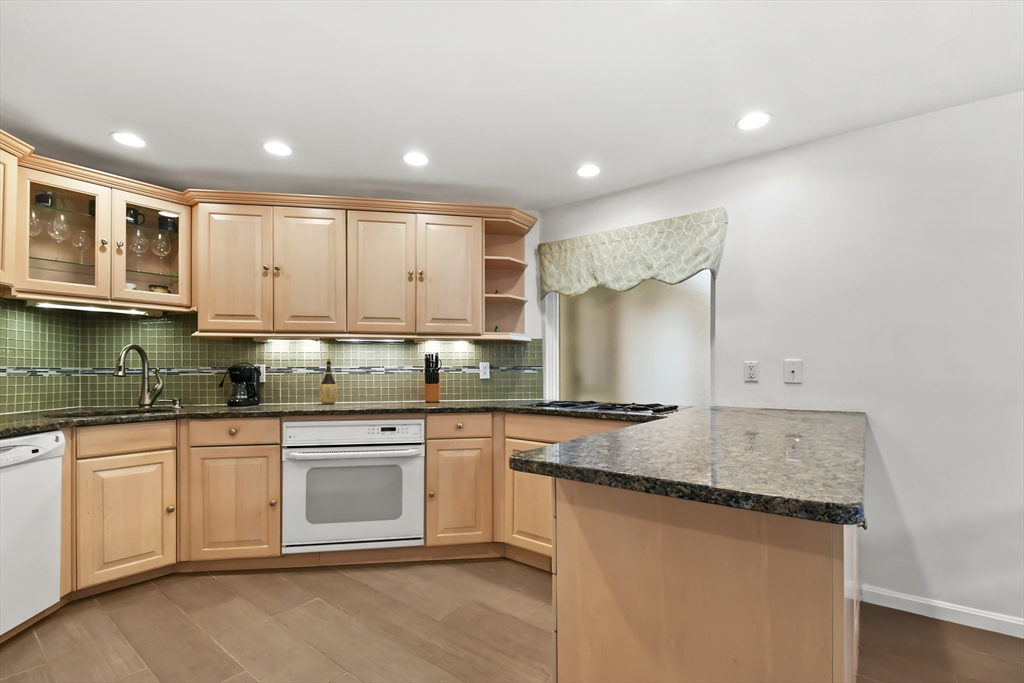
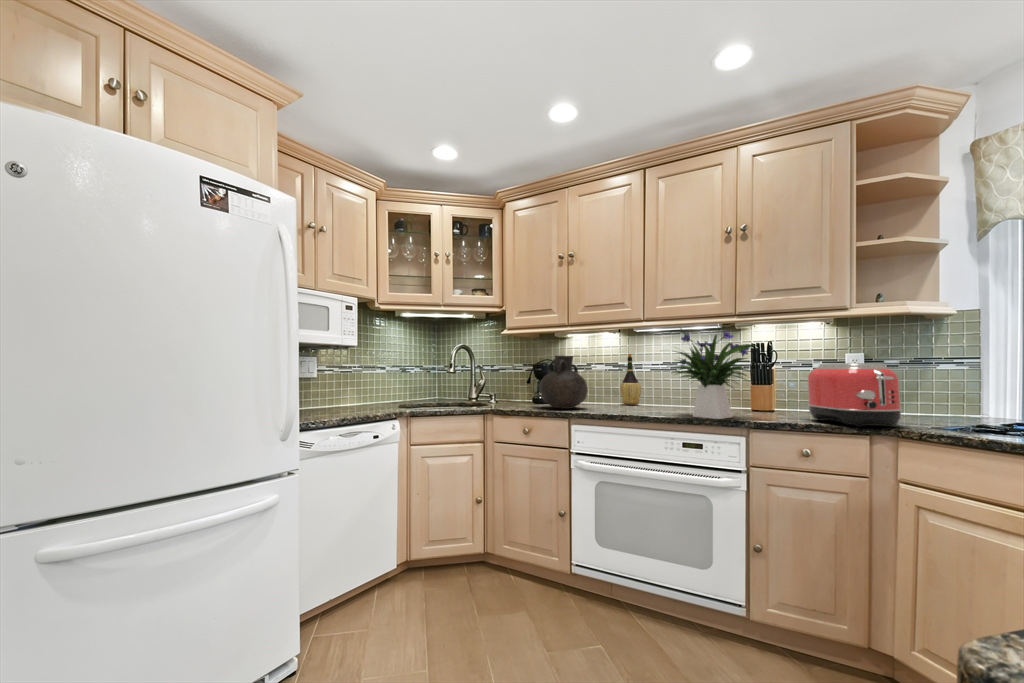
flower arrangement: none [366,339,433,408] -> present [671,329,756,419]
vase: none [247,360,296,409] -> present [540,355,588,409]
toaster: none [461,367,508,407] -> present [808,363,903,427]

